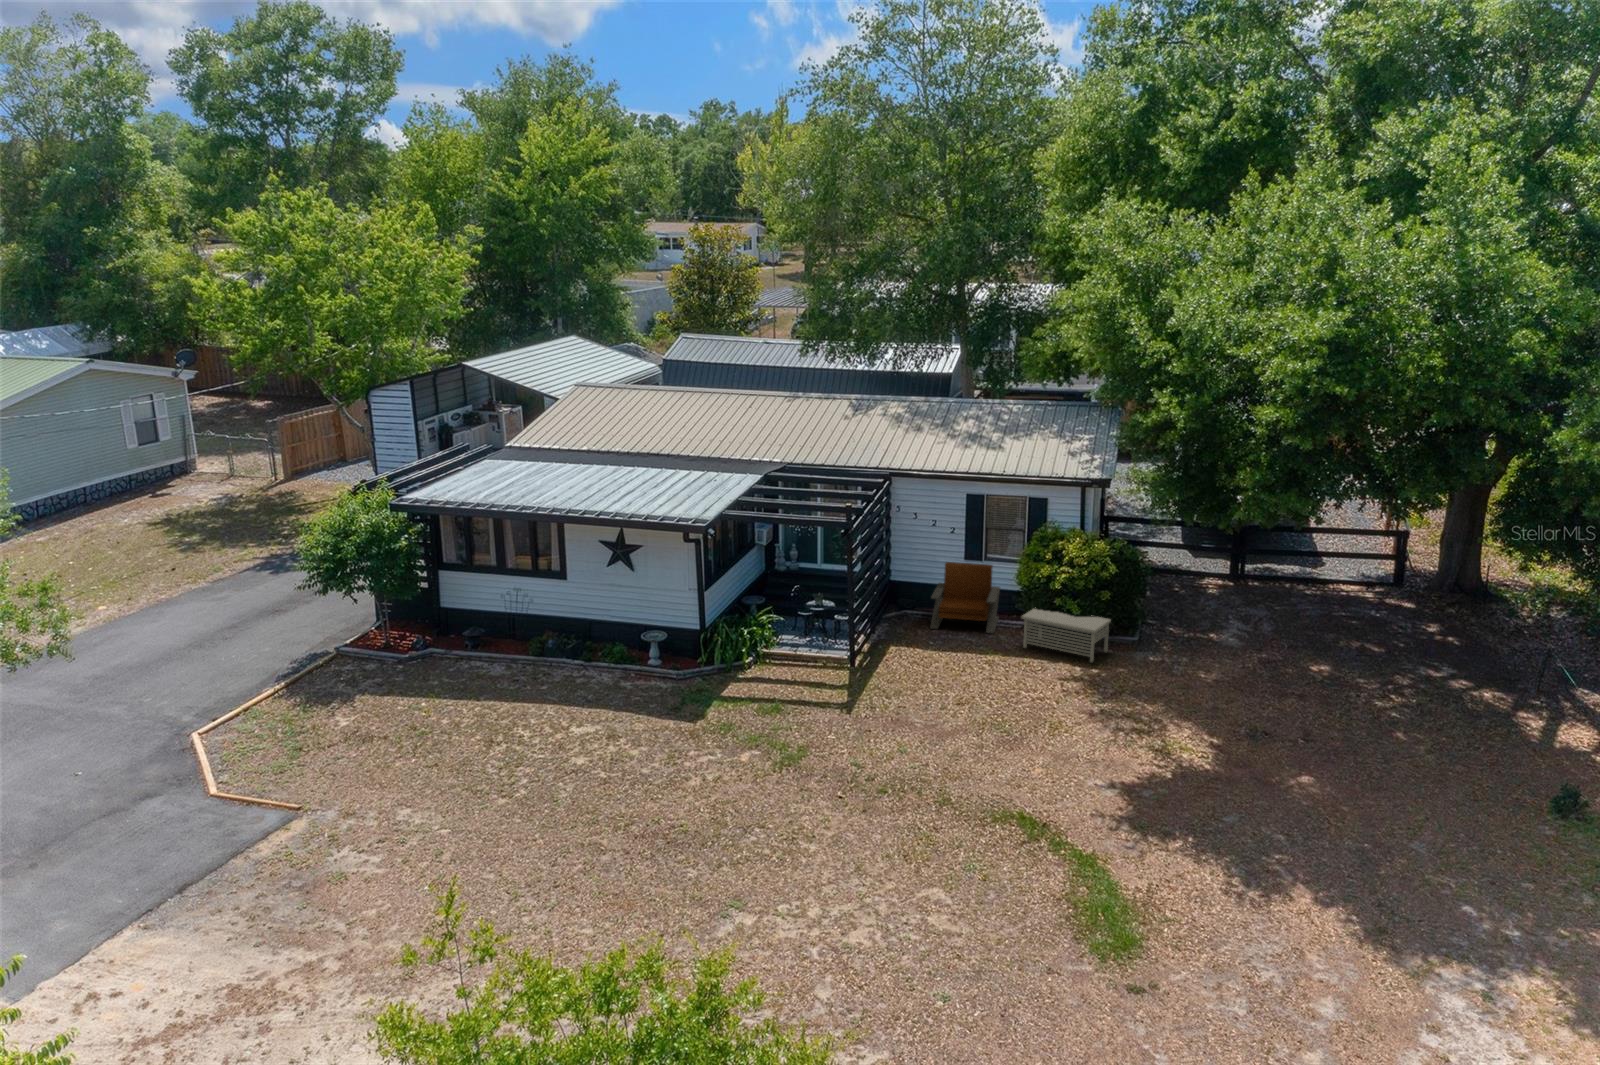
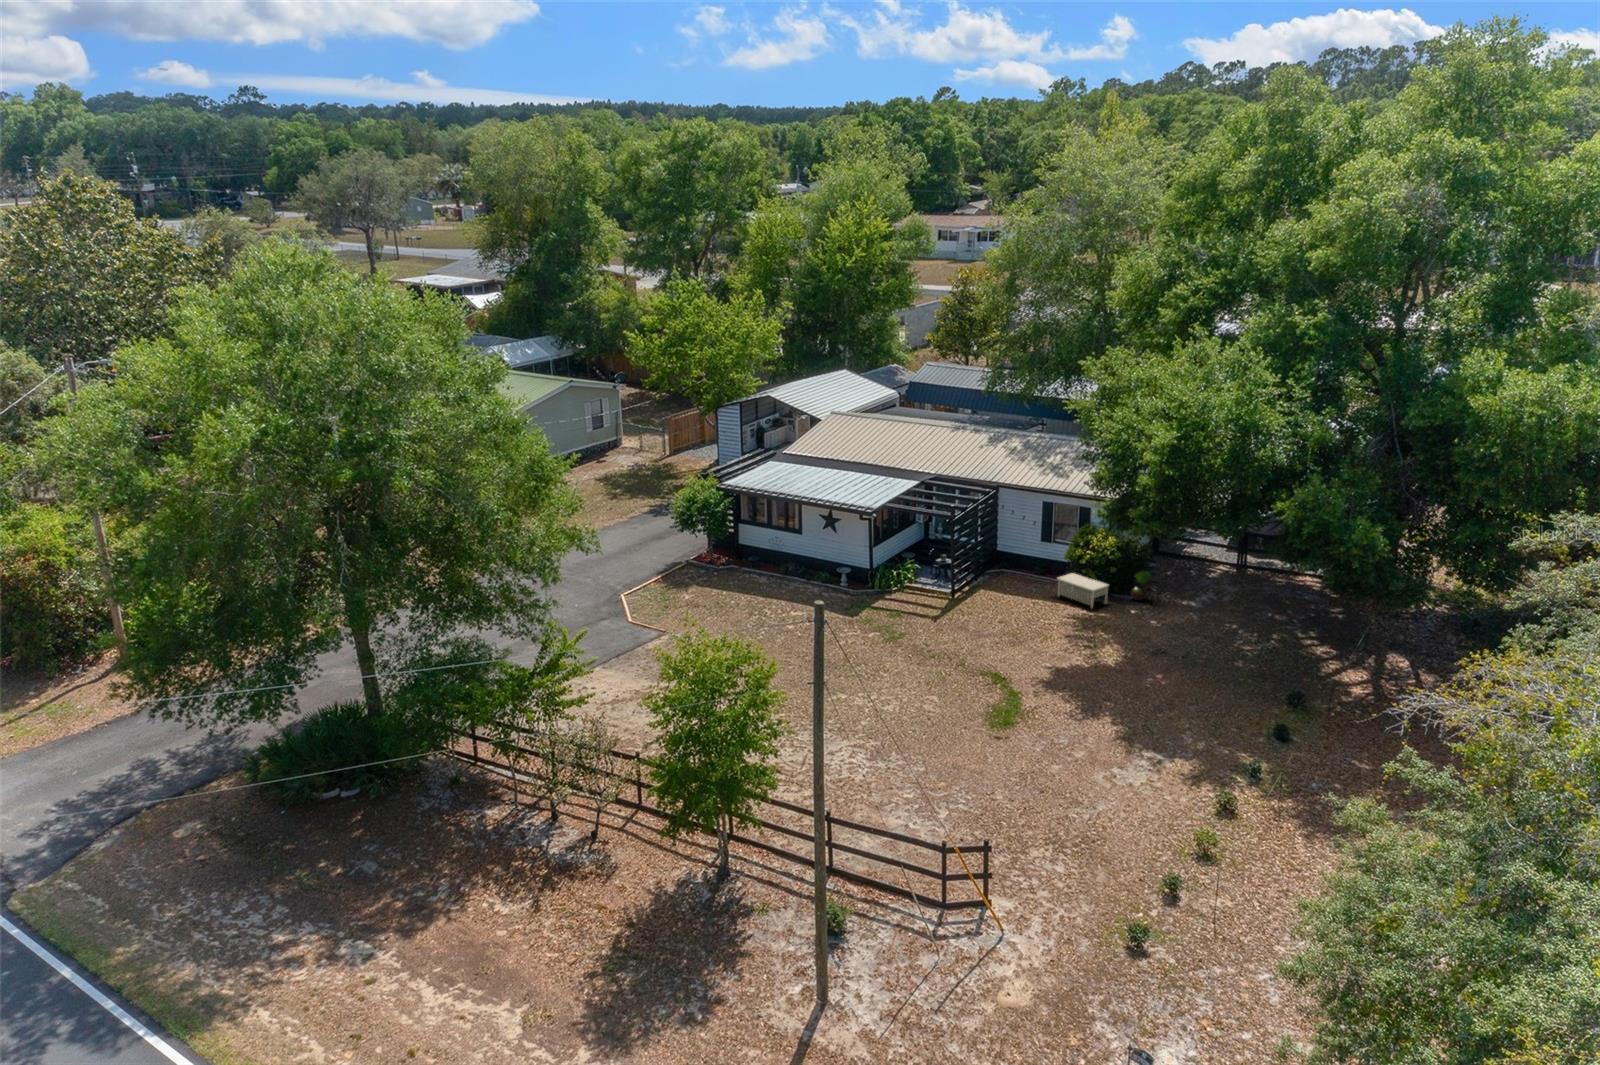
lounge chair: present [930,562,1000,634] -> none [1010,542,1058,587]
potted tree: none [1136,589,1170,640] -> present [1131,572,1150,600]

